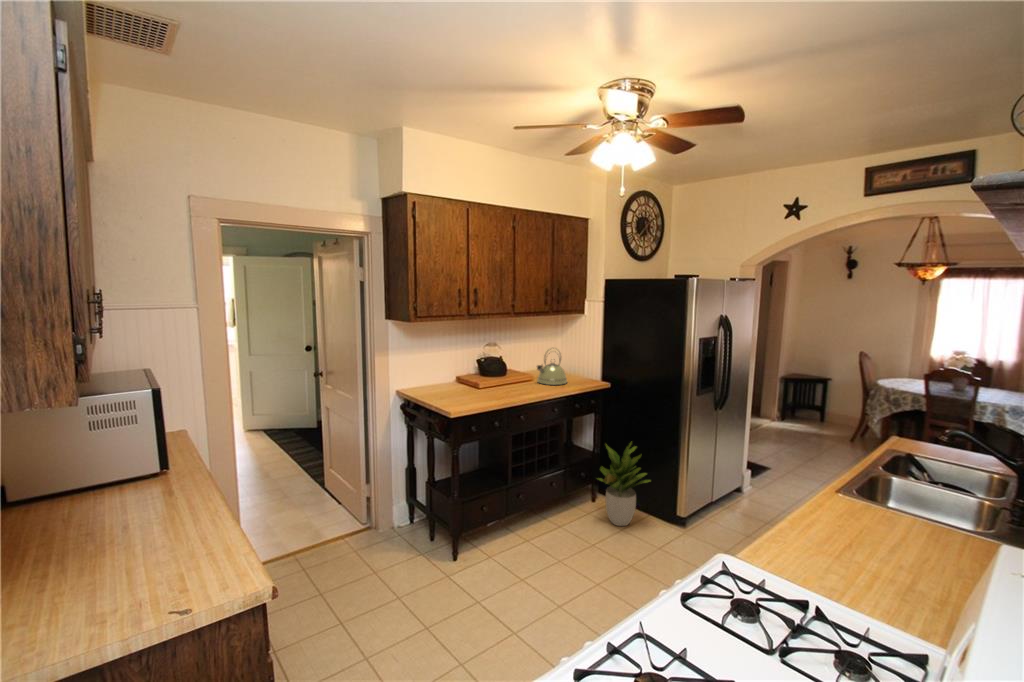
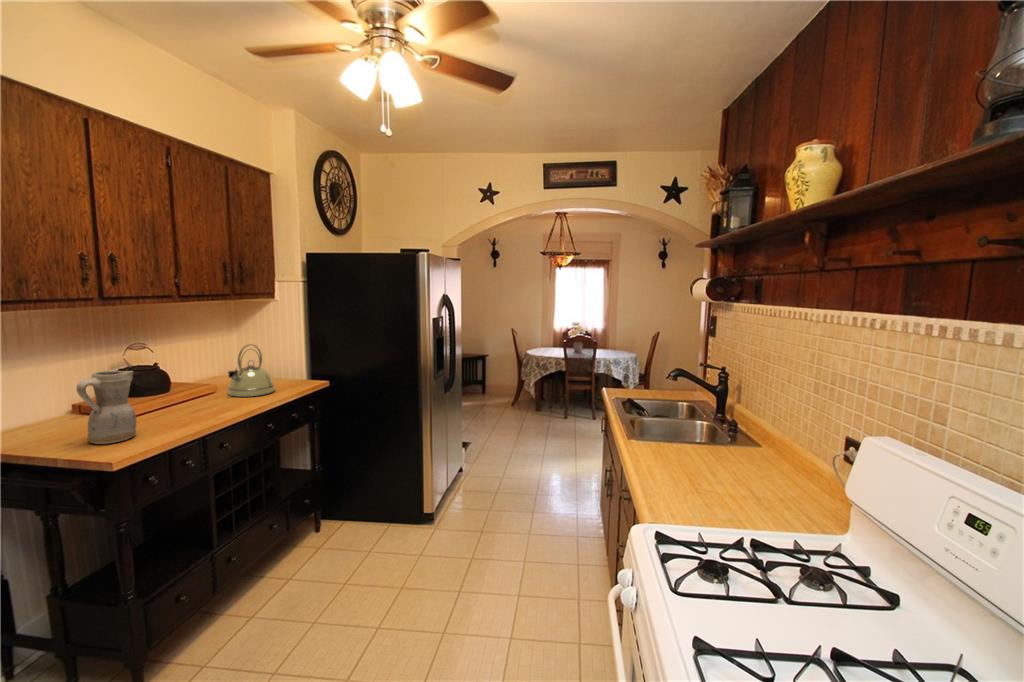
ceramic pitcher: none [452,357,479,399] -> present [77,371,137,444]
potted plant: present [598,442,650,526] -> none [326,447,394,553]

